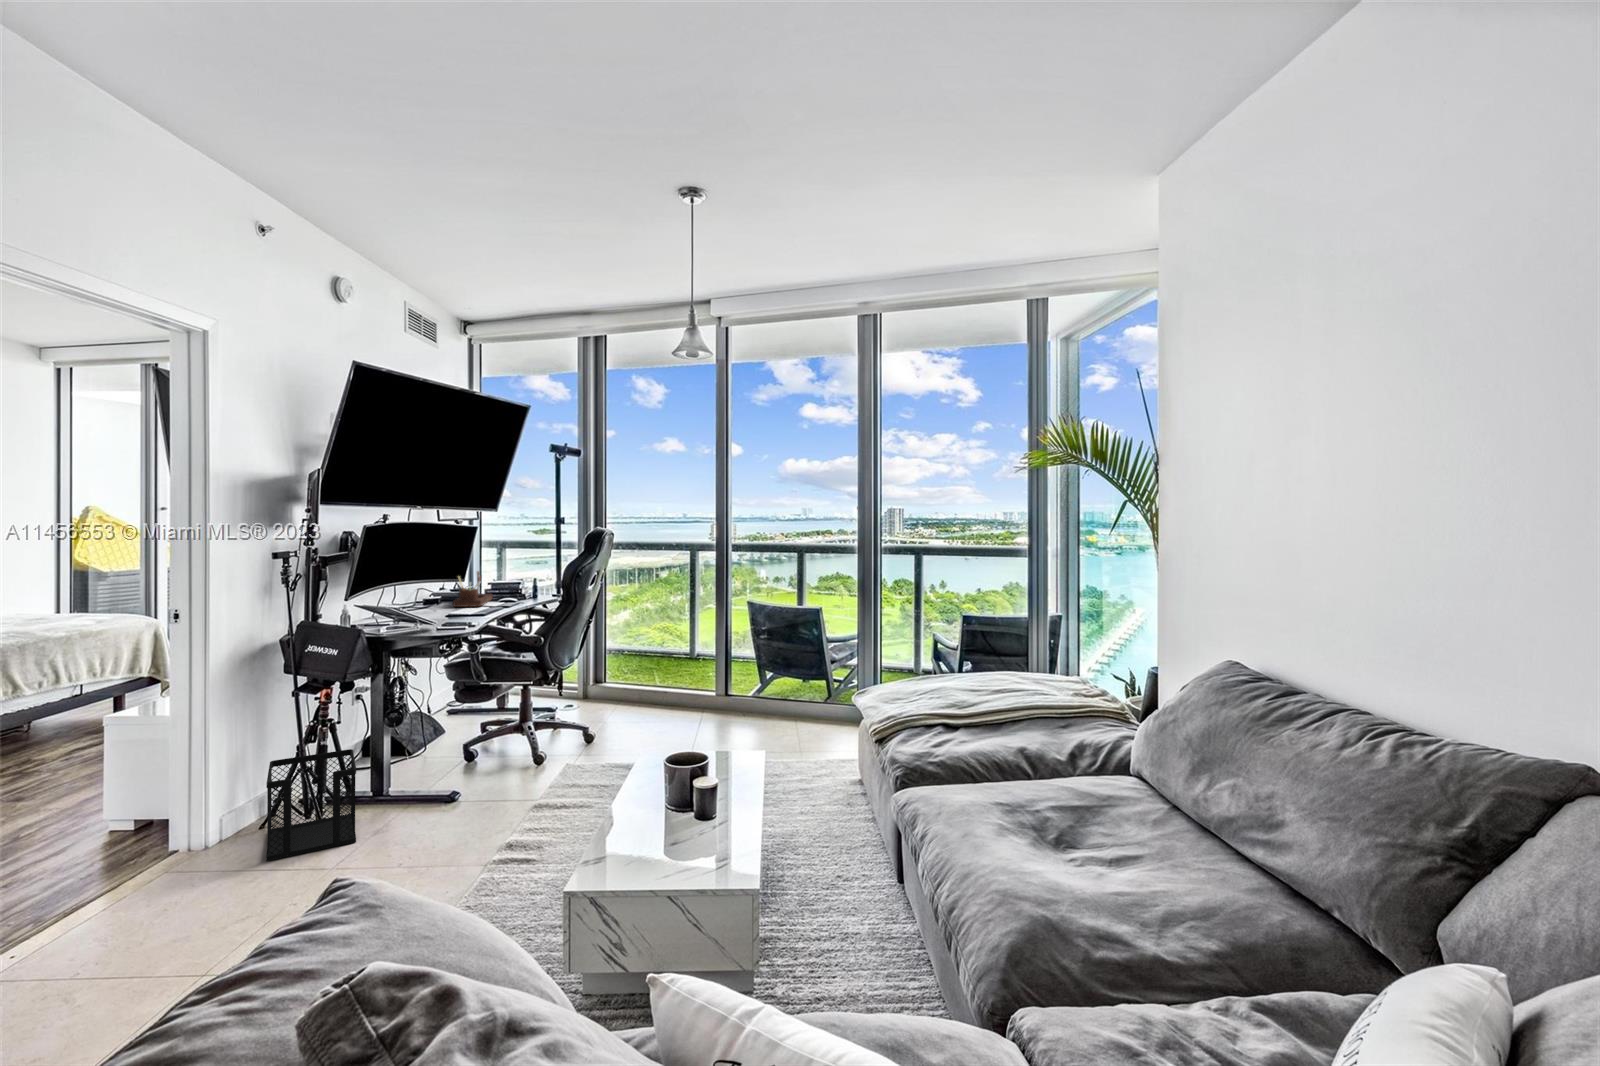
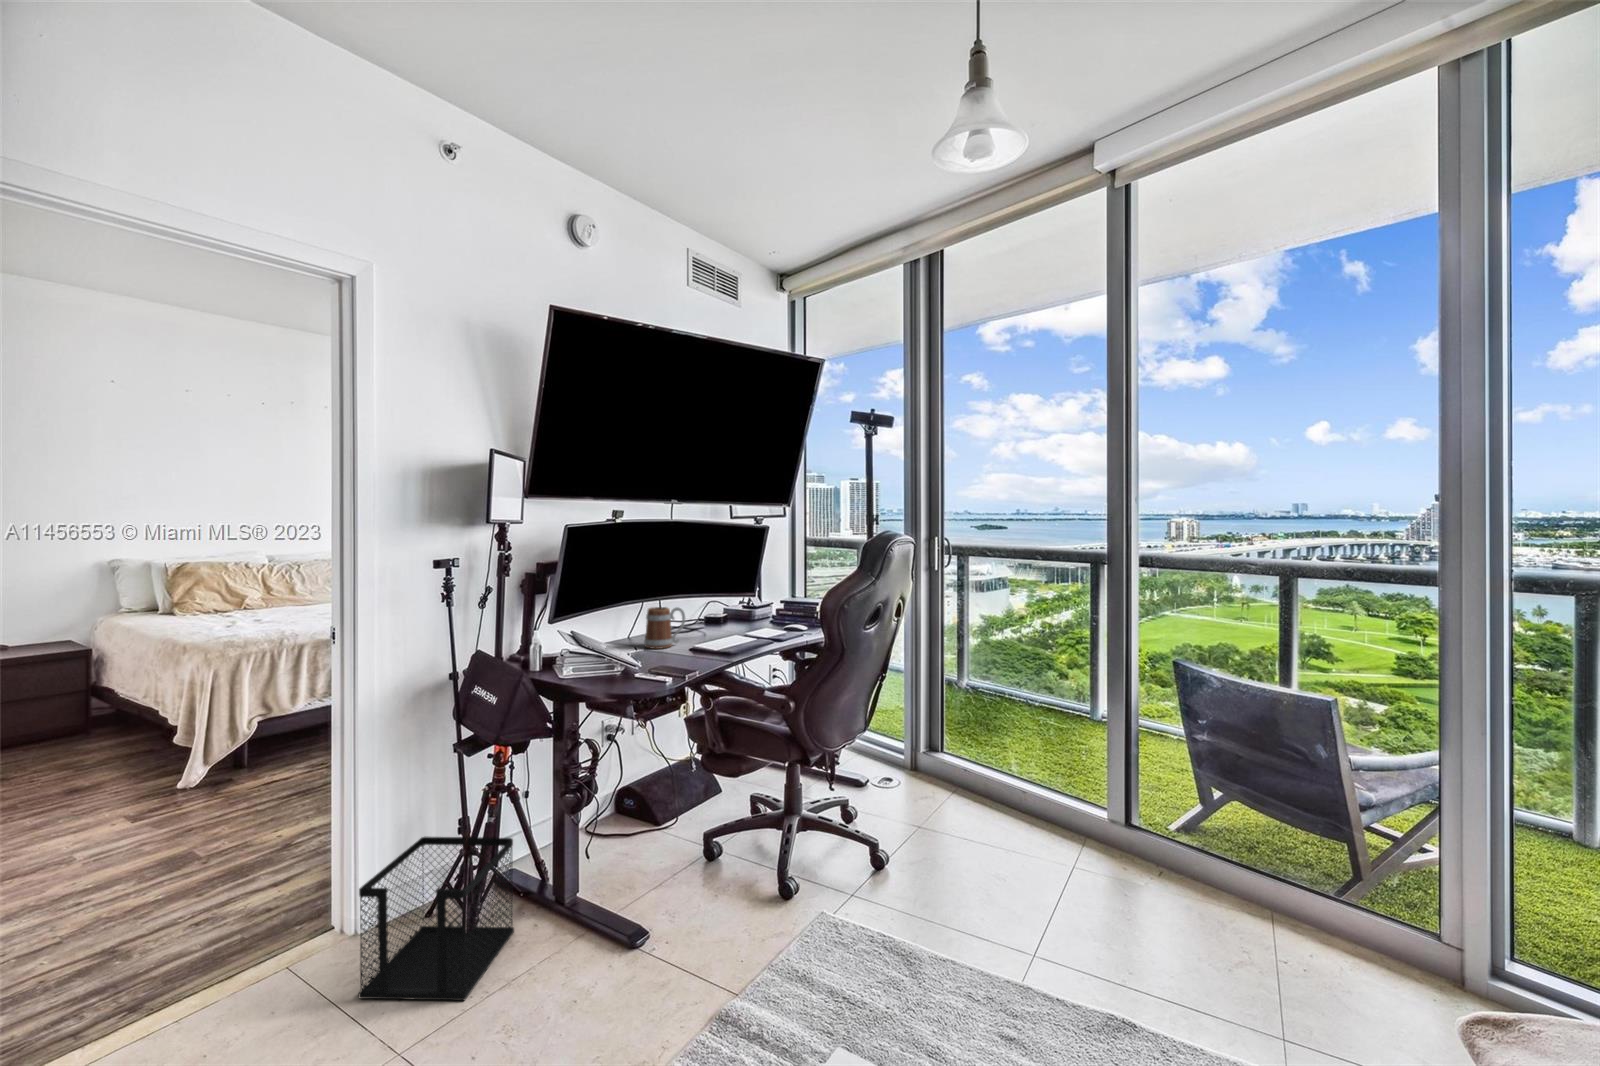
desk organizer: present [453,571,492,607] -> none [715,584,781,635]
mug: none [409,587,442,617] -> present [644,607,685,649]

